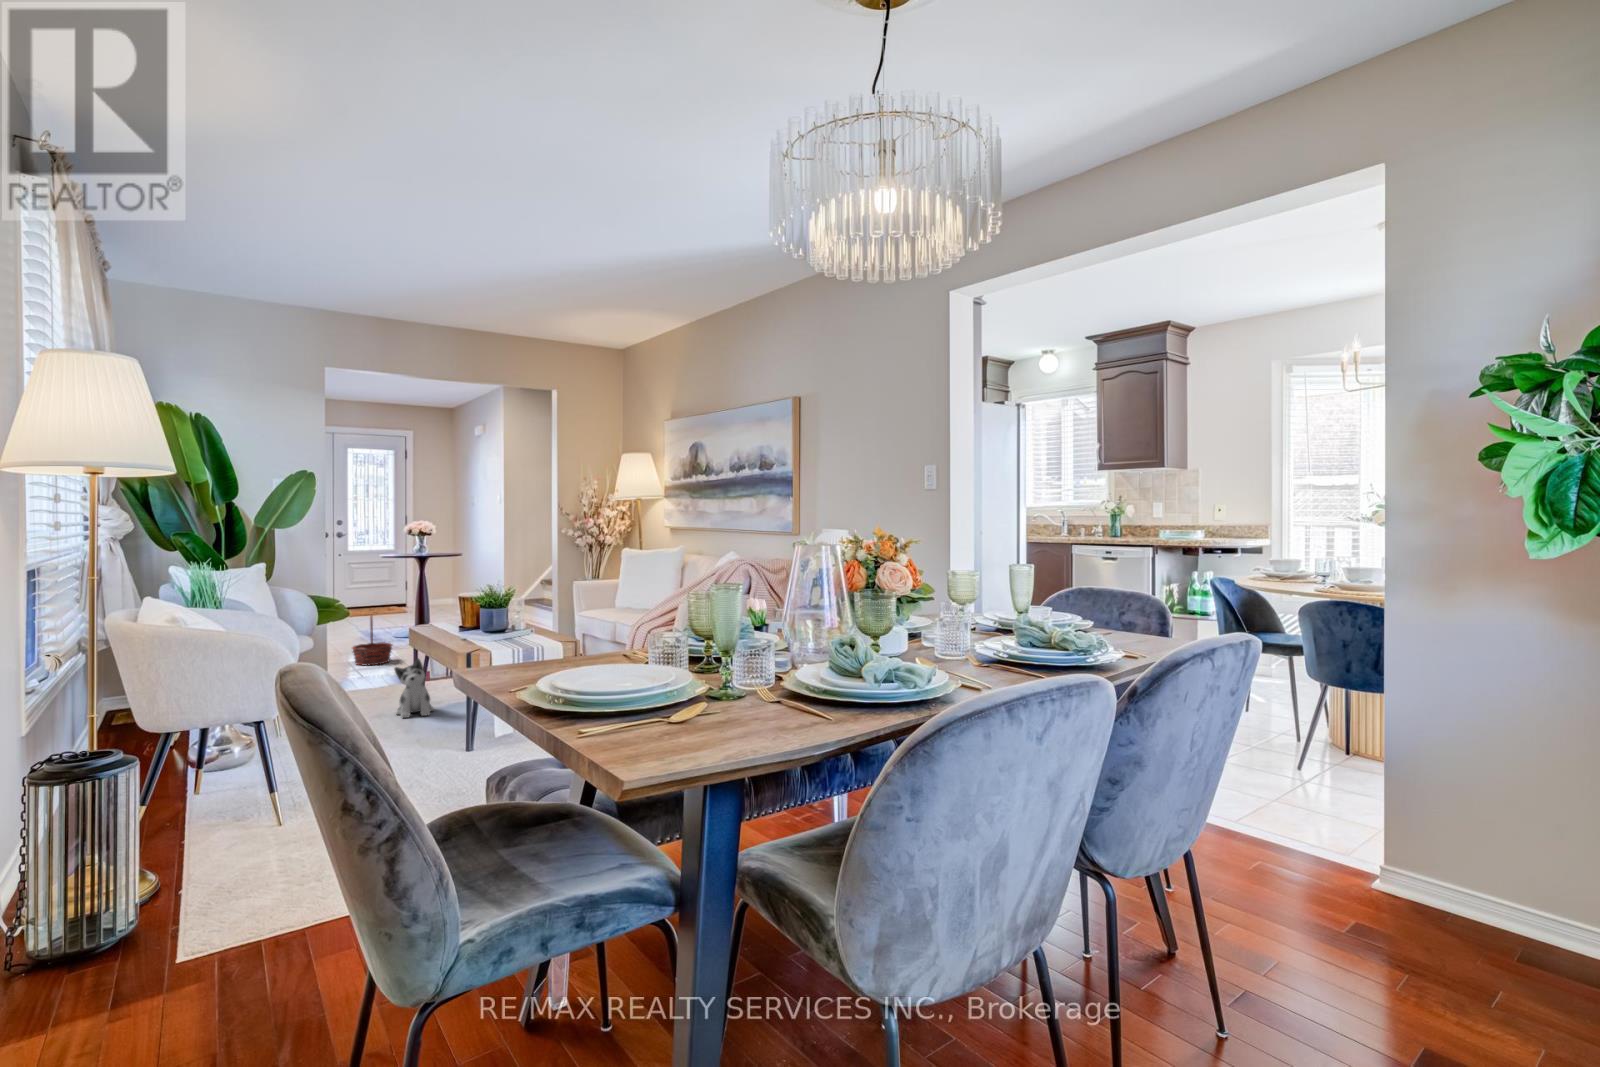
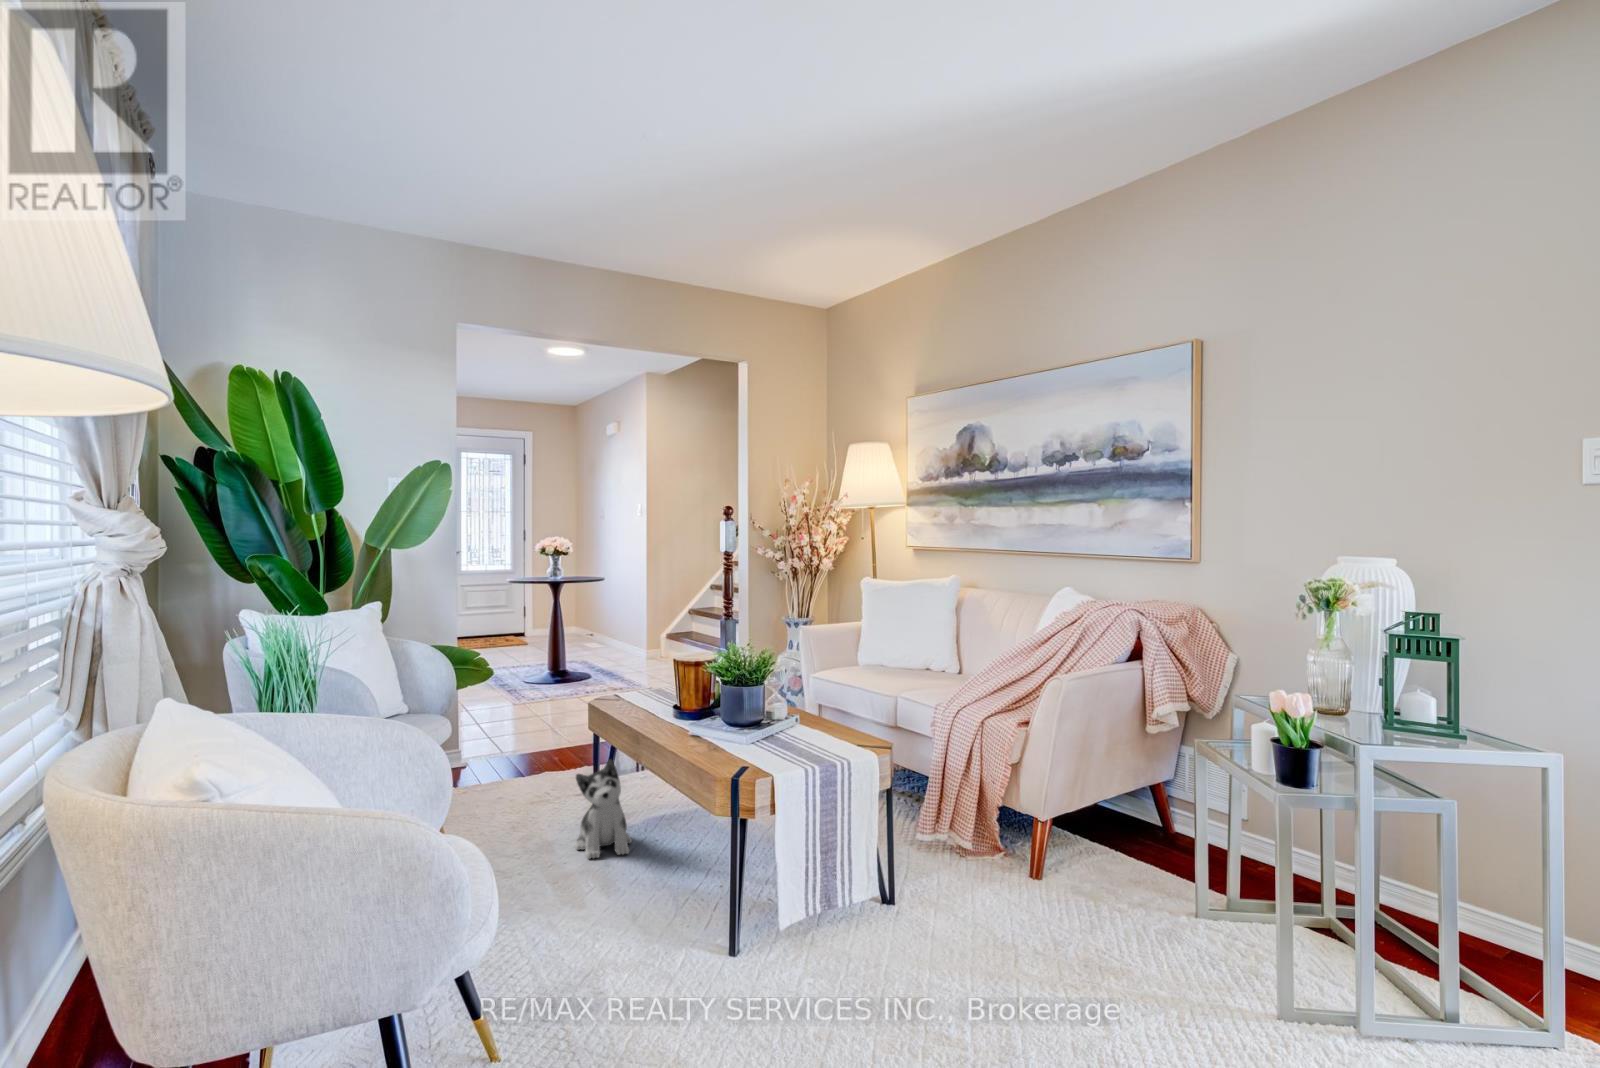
basket: present [352,616,392,665] -> none [483,667,537,739]

